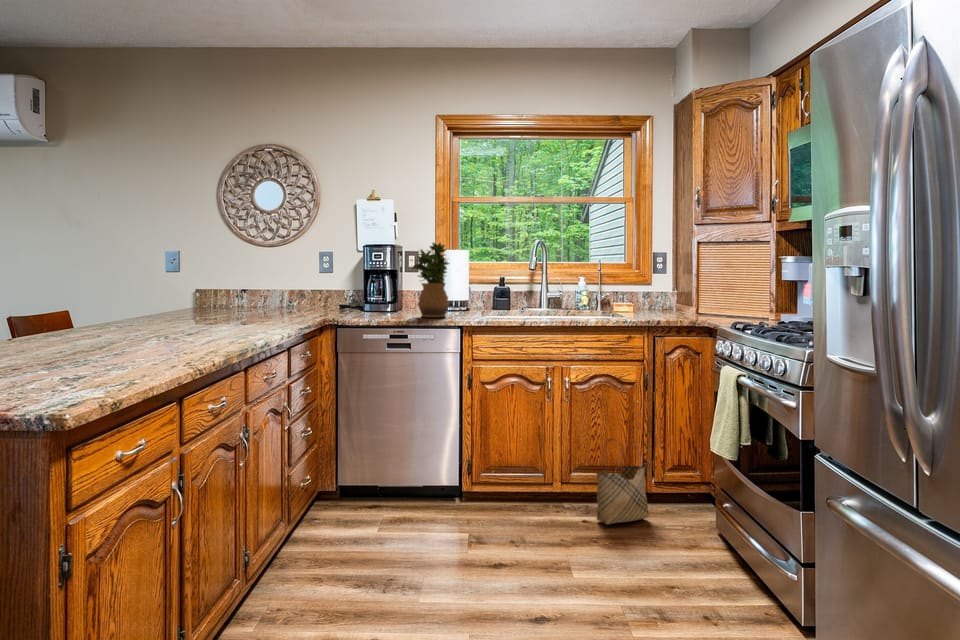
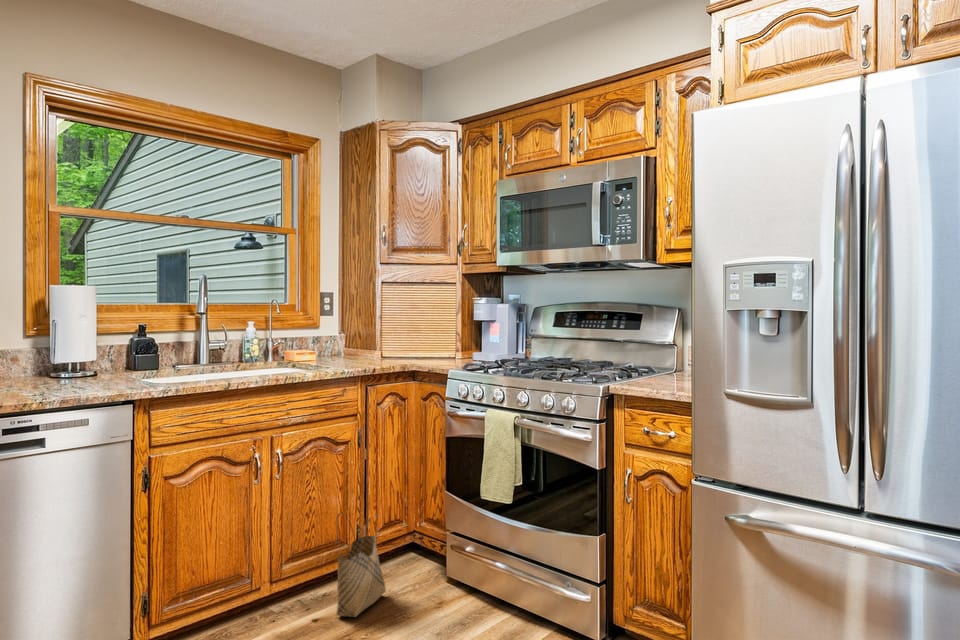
potted plant: present [412,243,449,317] -> none [31,275,105,392]

